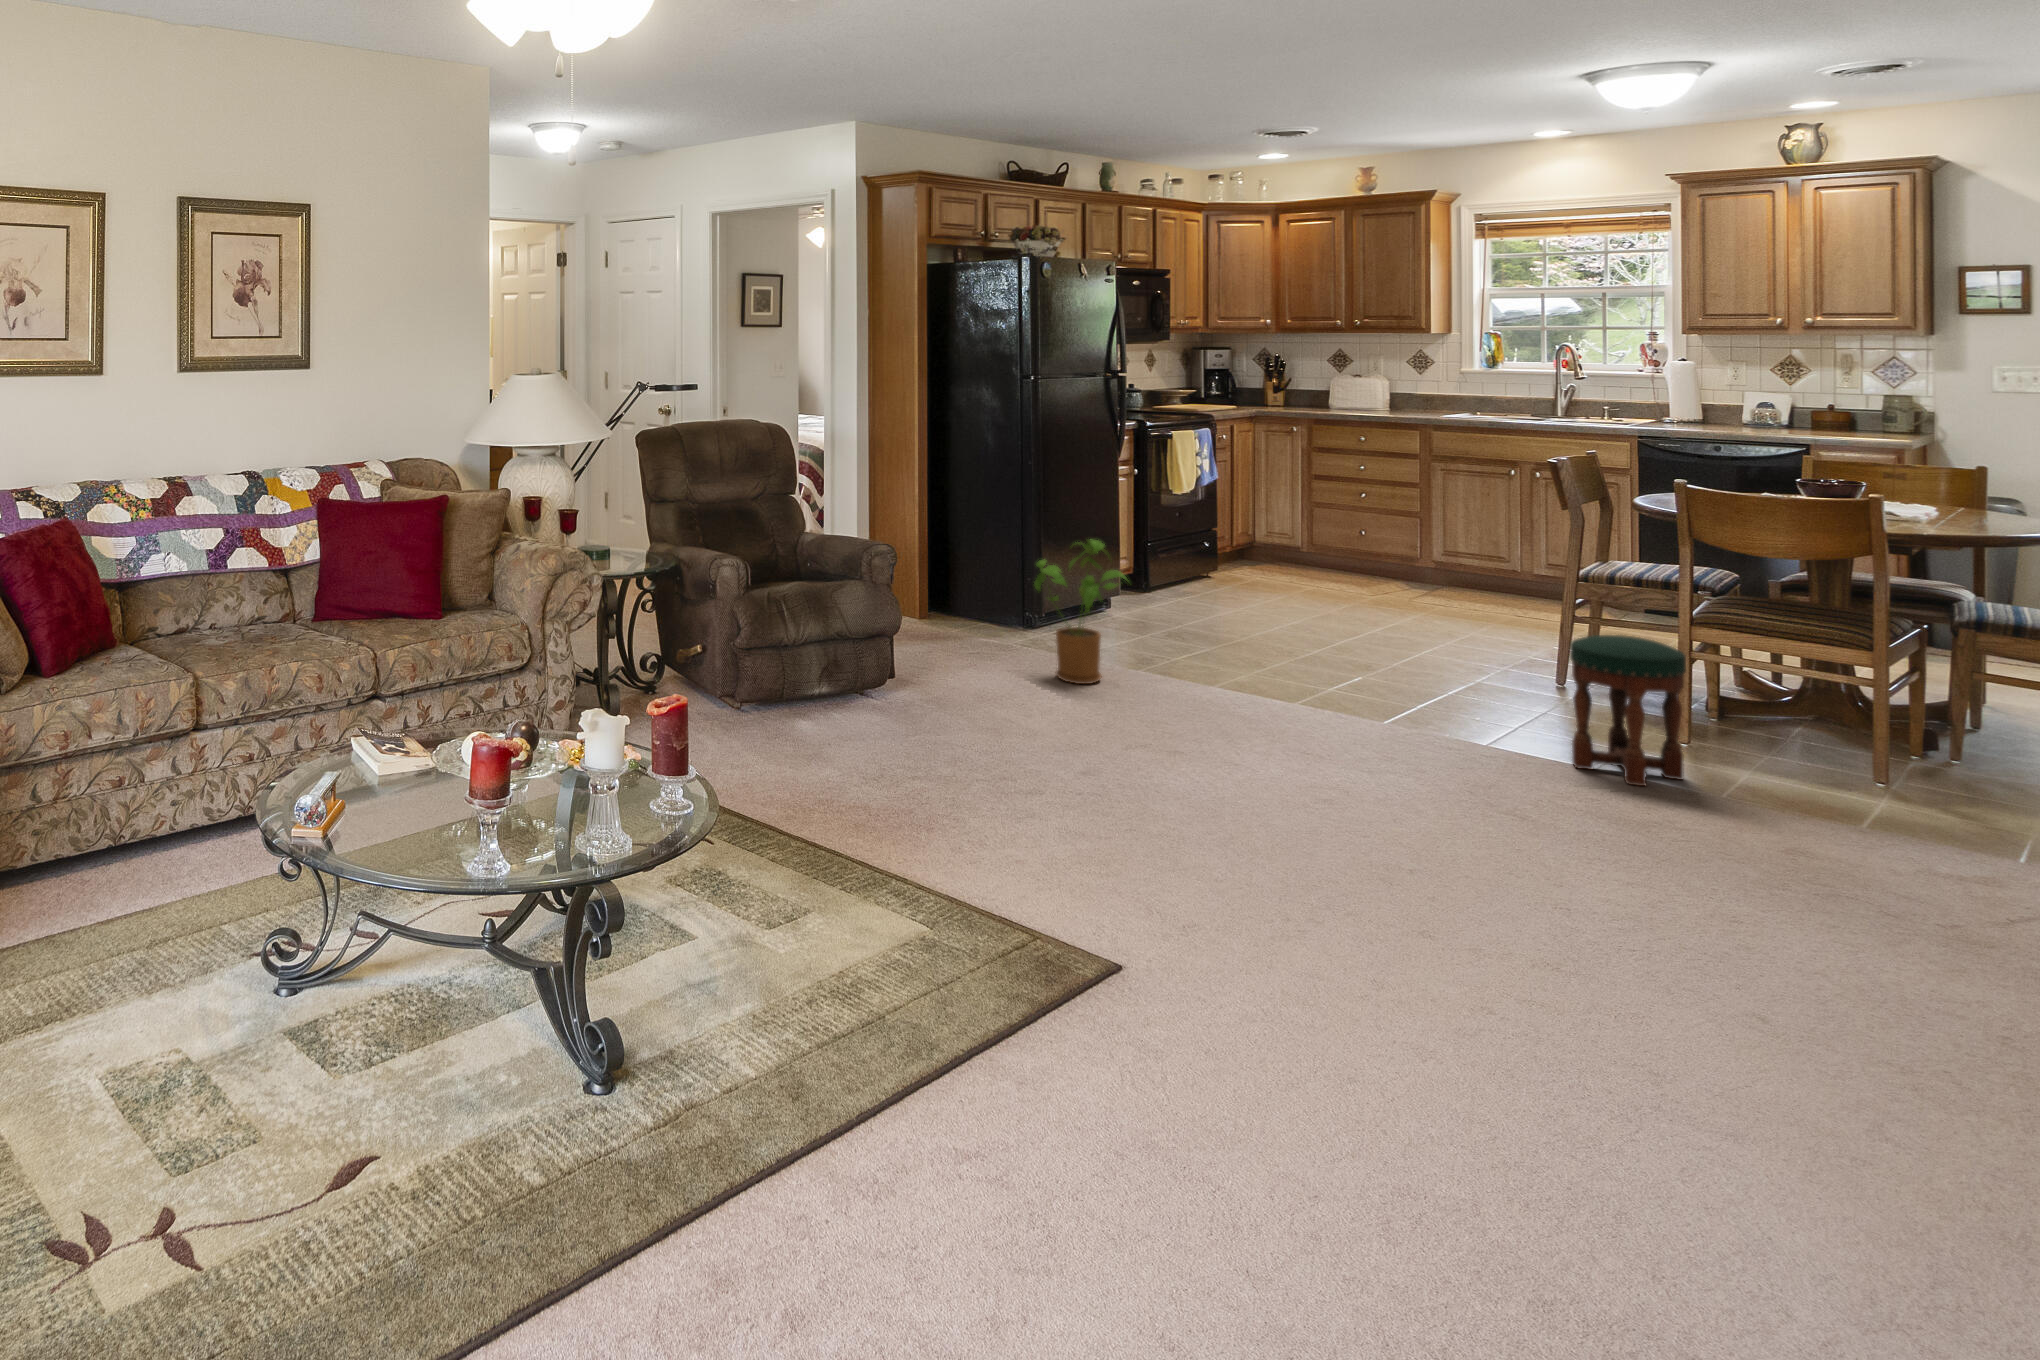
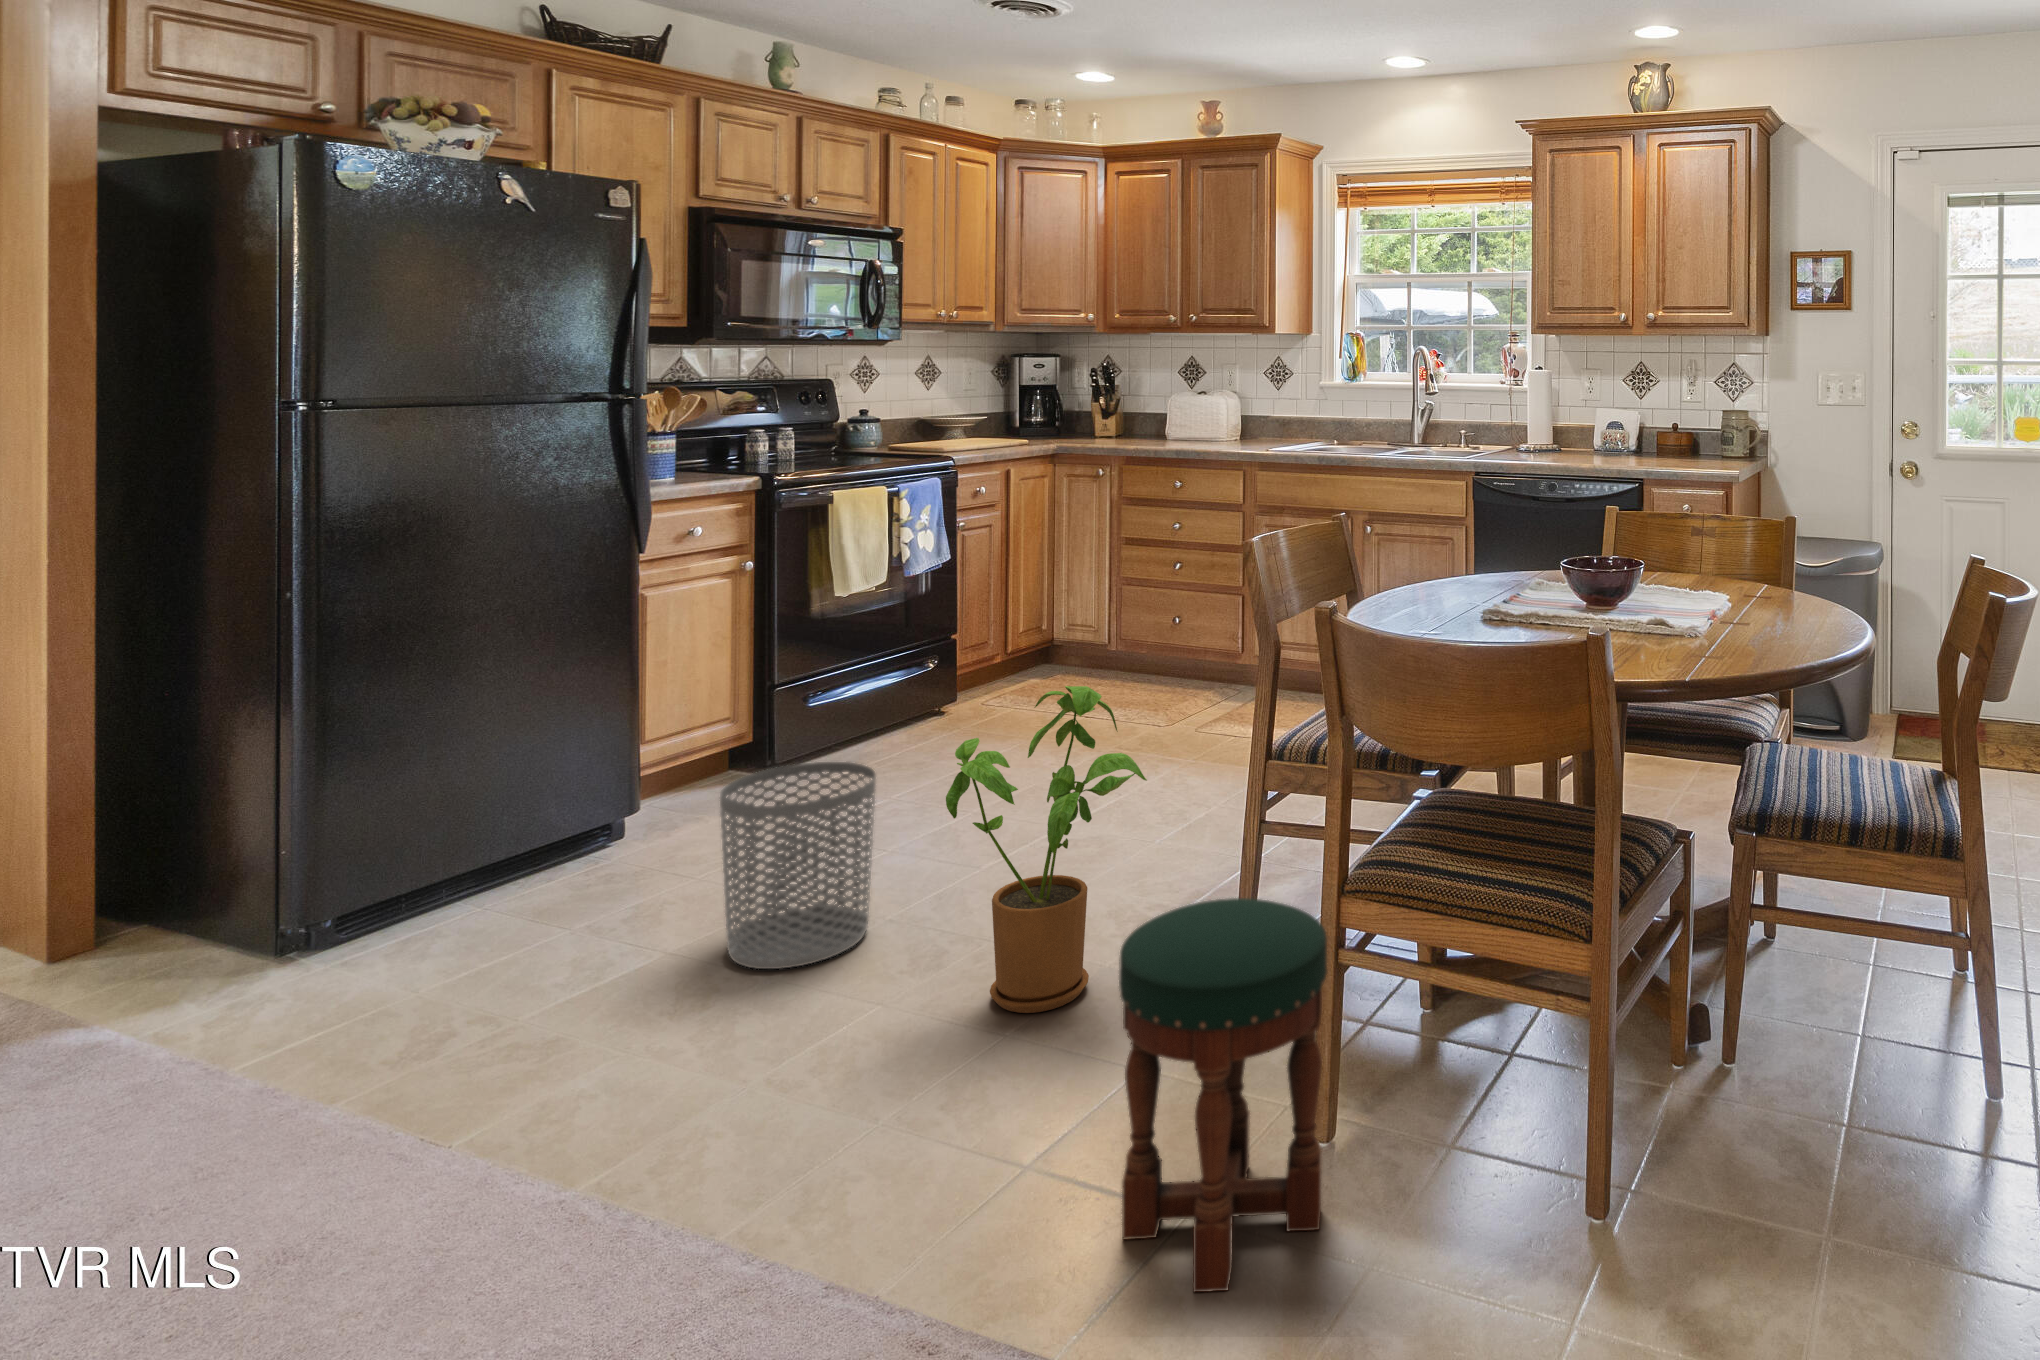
house plant: present [1035,539,1126,684] -> present [946,686,1147,1013]
waste bin: none [1235,580,1312,672] -> present [720,762,876,969]

